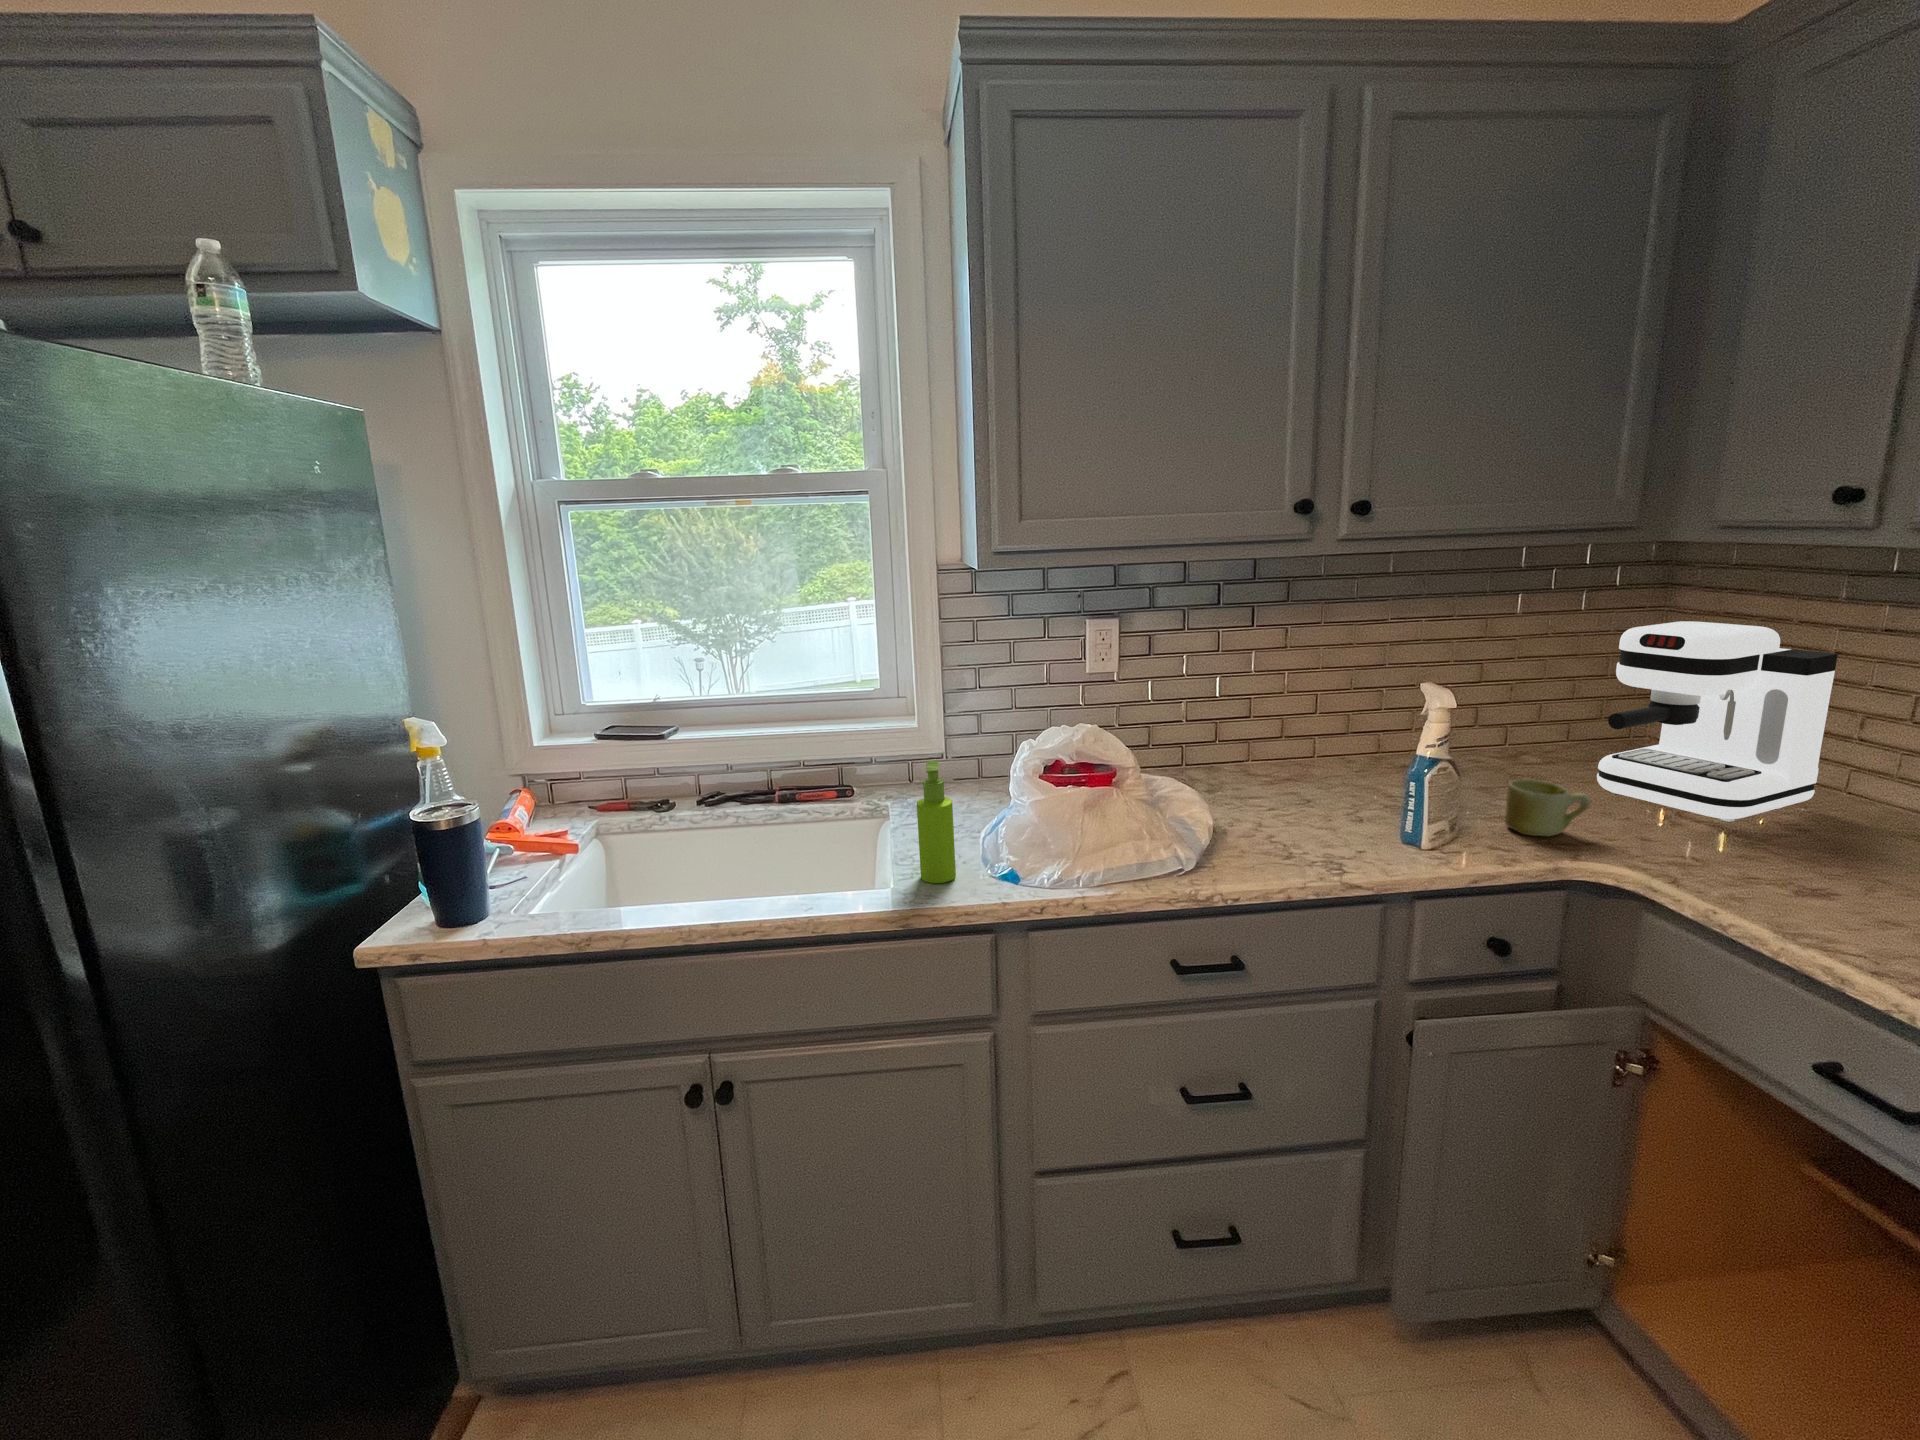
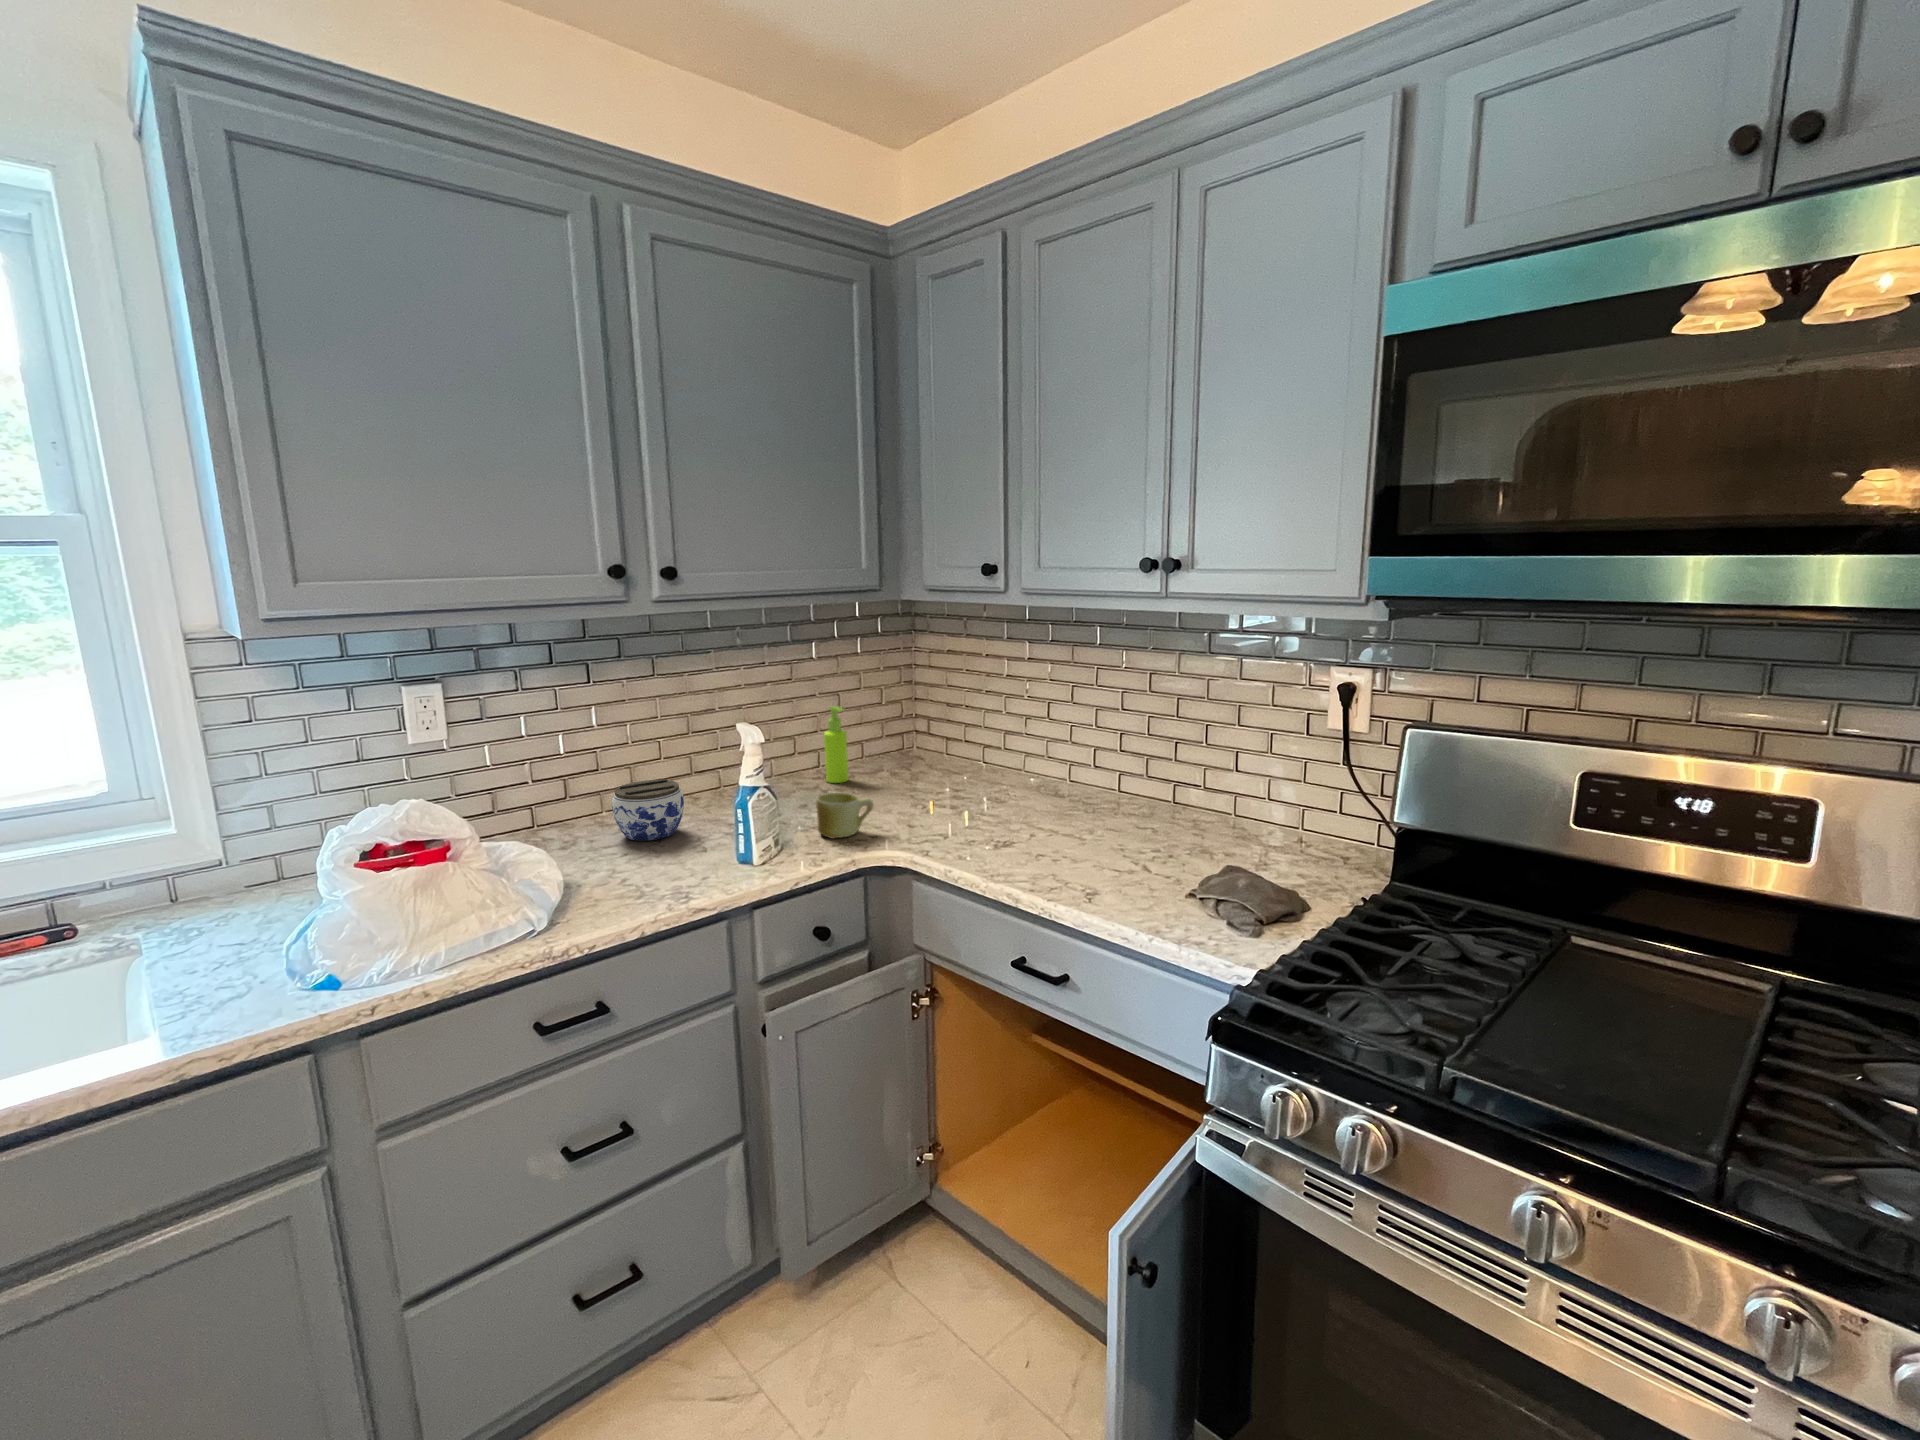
coffee maker: present [1597,621,1838,822] -> none [881,656,1011,803]
jar: none [1262,735,1339,798] -> present [612,779,684,841]
soap dispenser: present [917,760,956,883] -> present [824,706,848,783]

